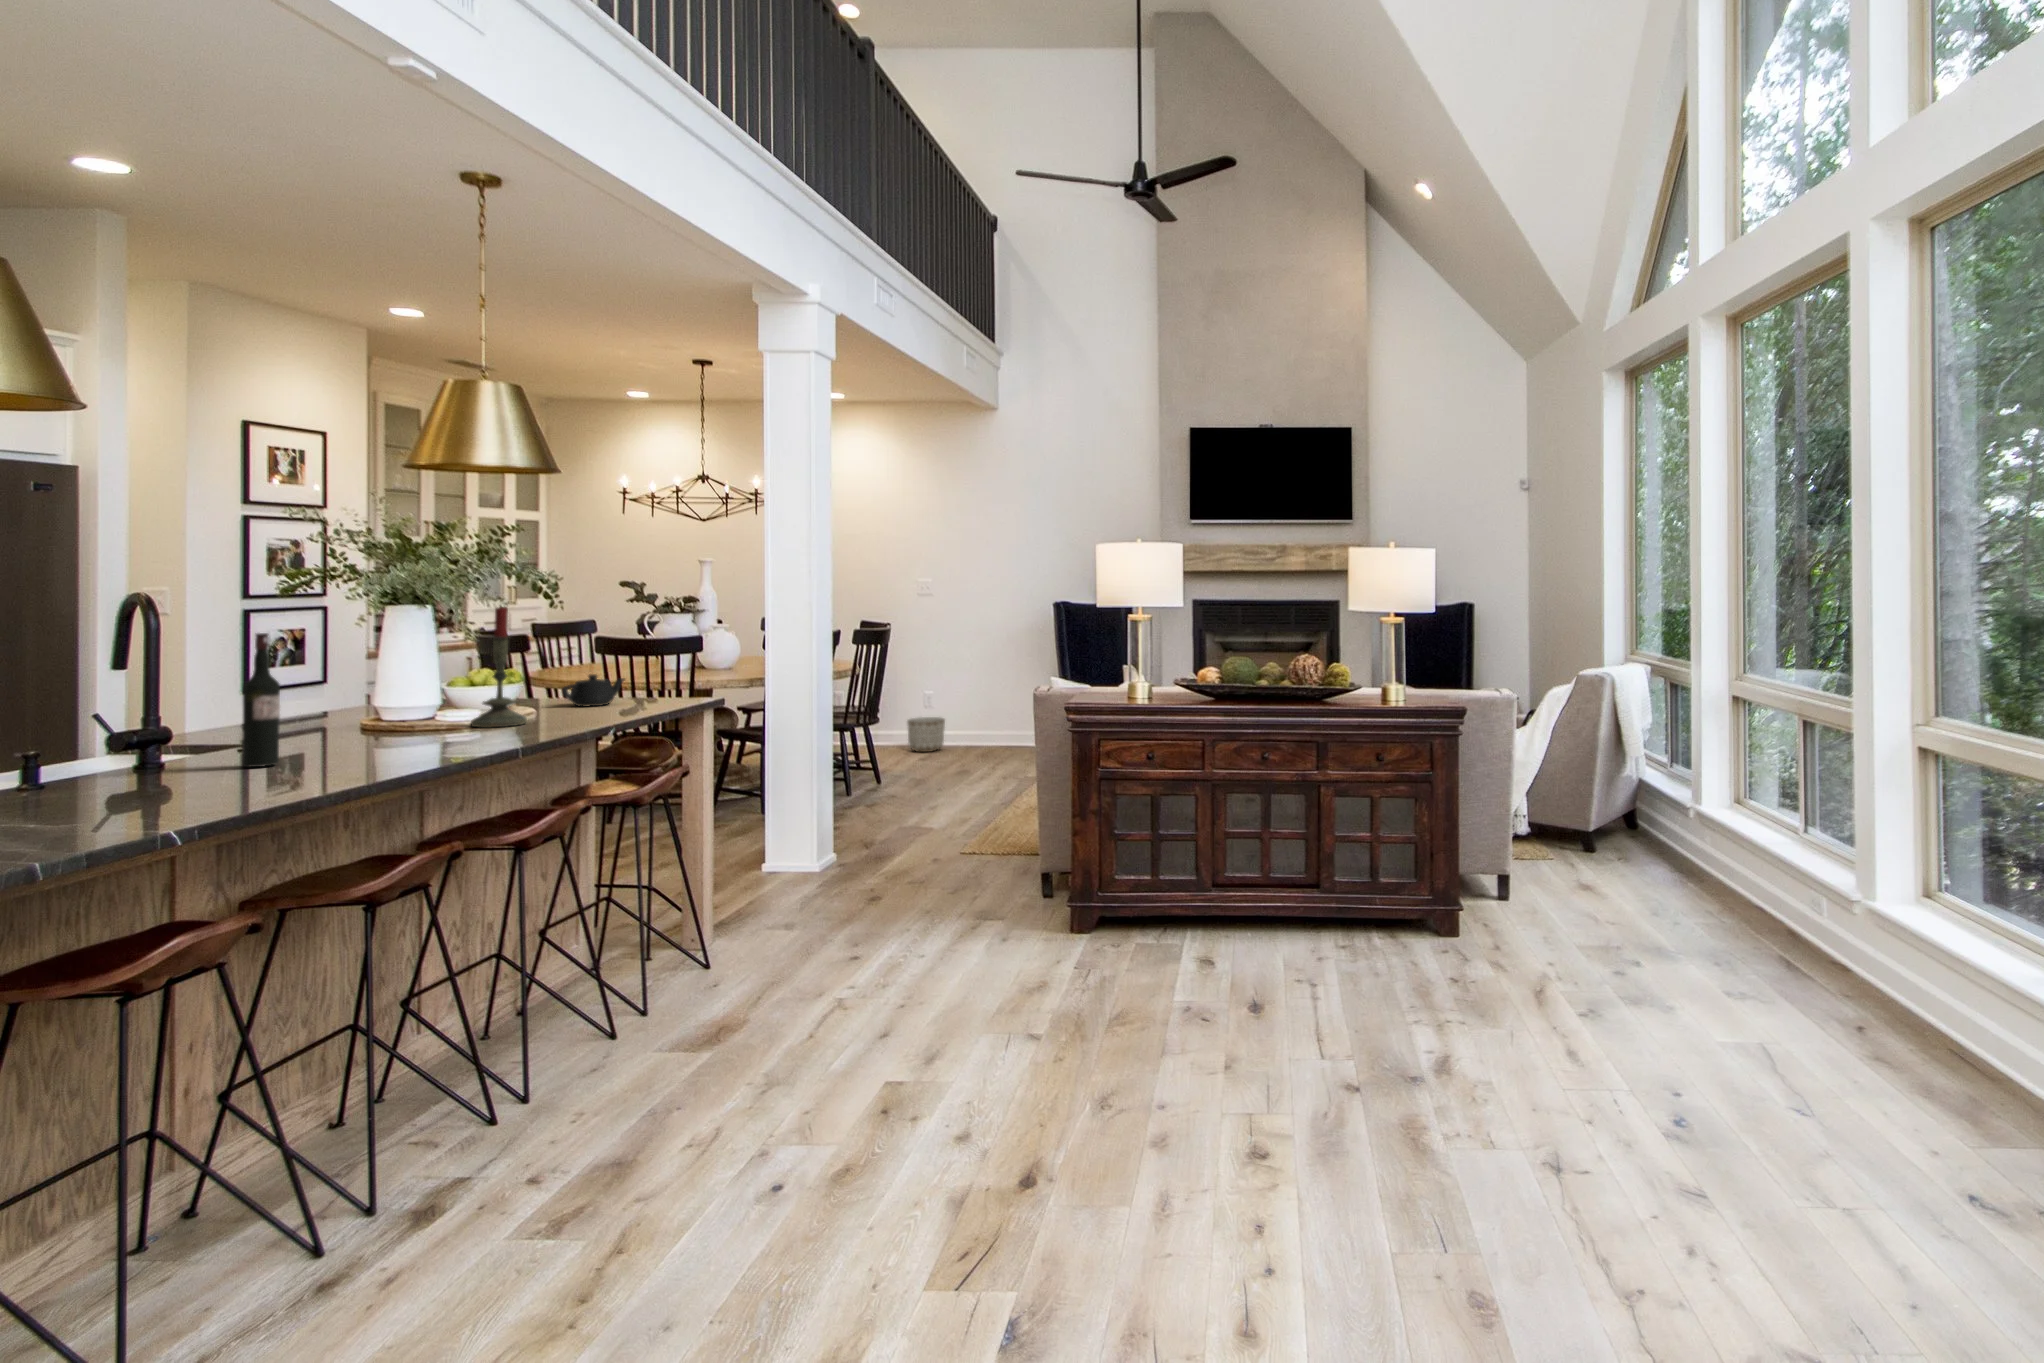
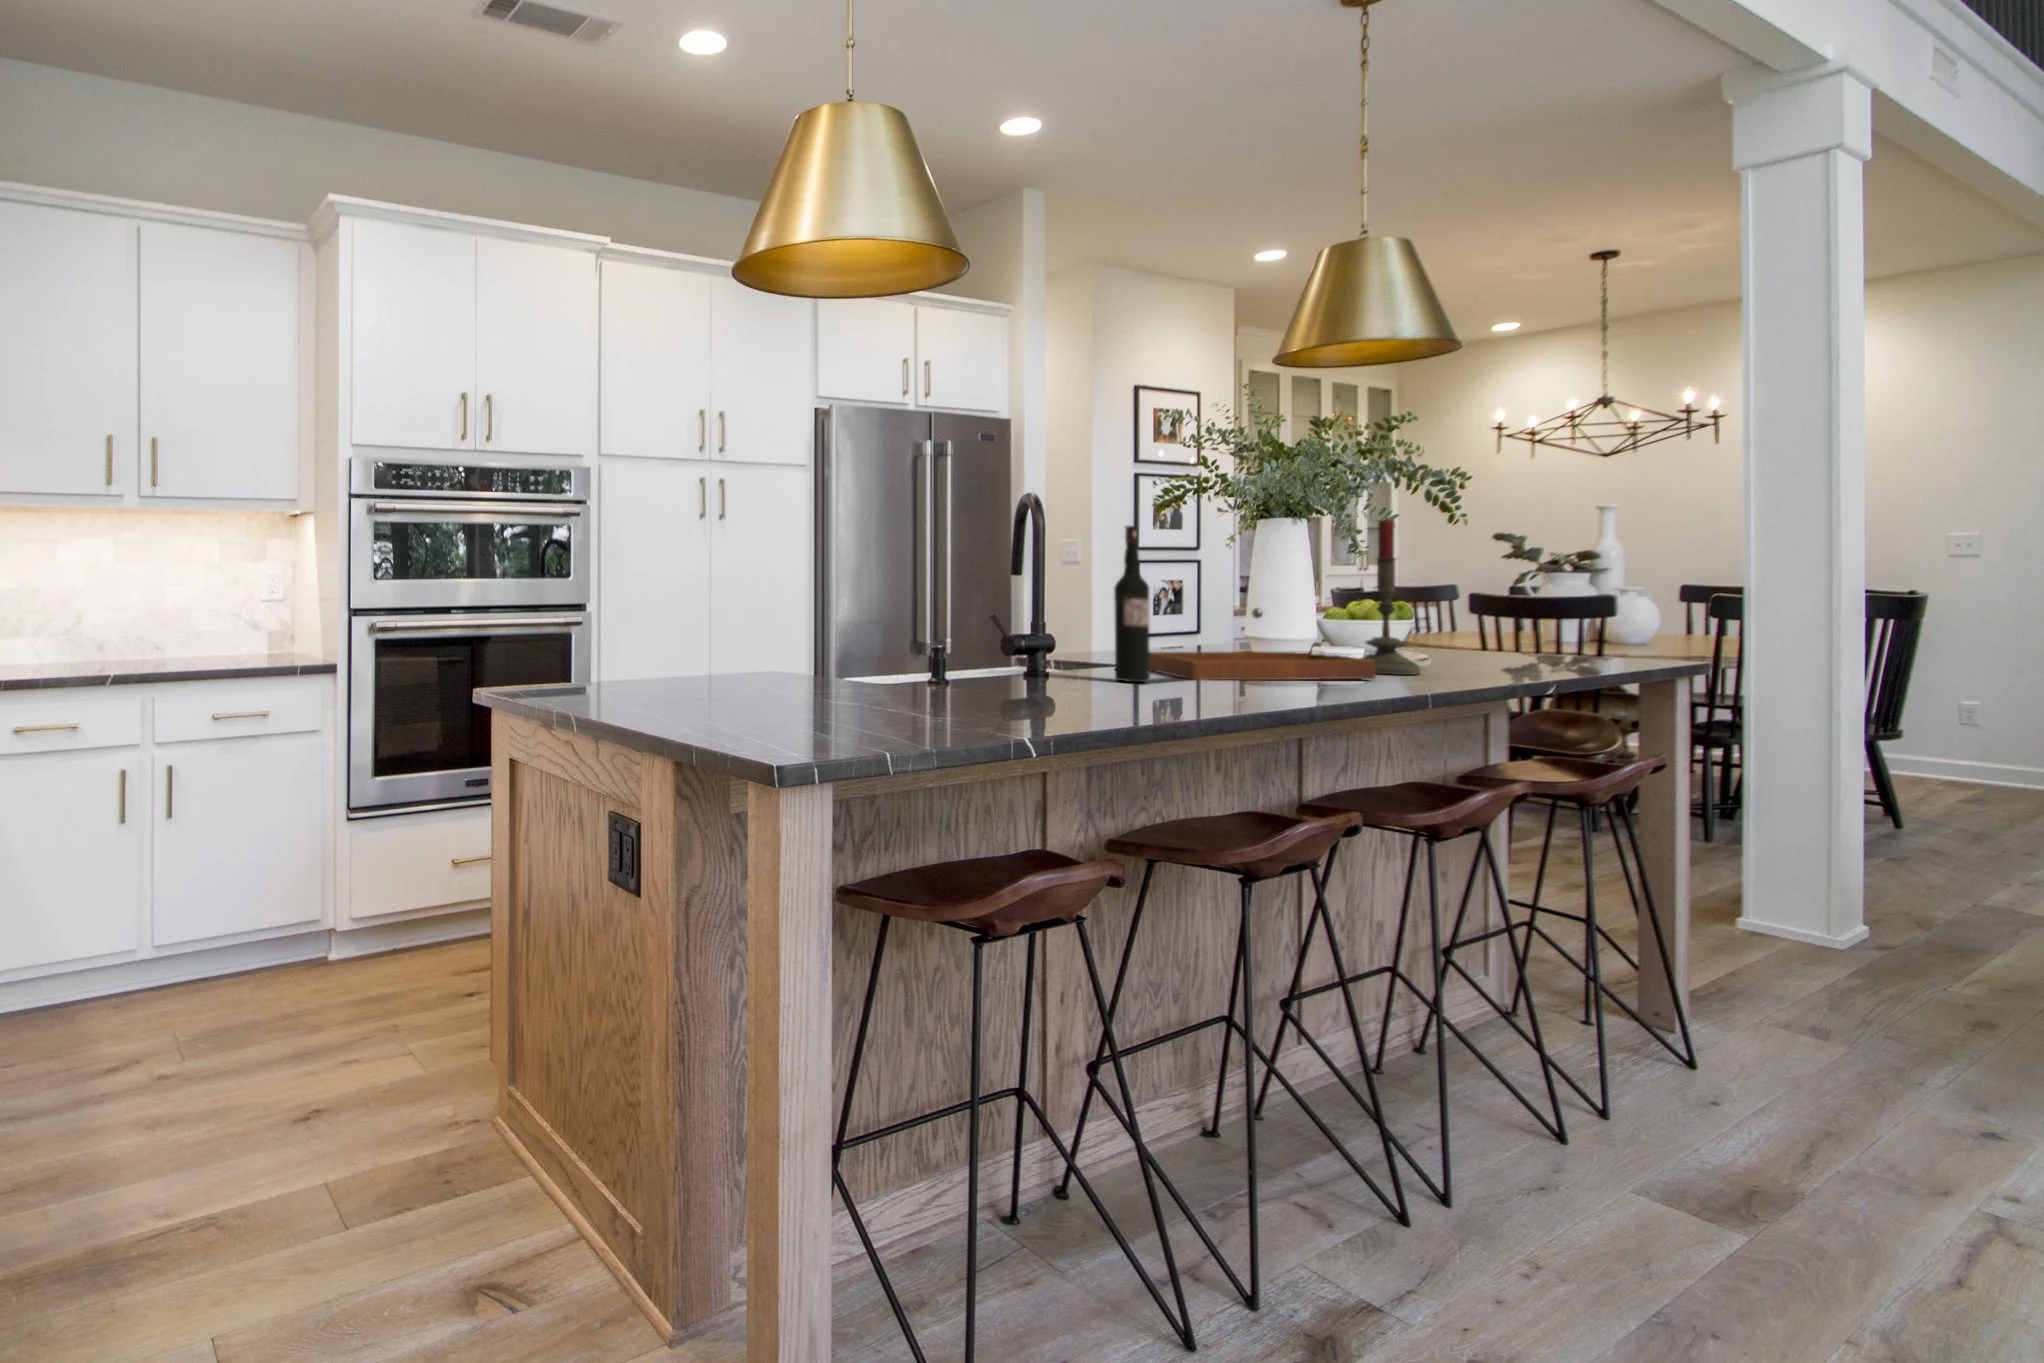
teapot: present [562,674,625,707] -> none [1458,623,1543,666]
tray: none [272,687,488,756] -> present [1149,608,1375,680]
planter: present [907,717,945,752] -> none [1935,757,2015,813]

